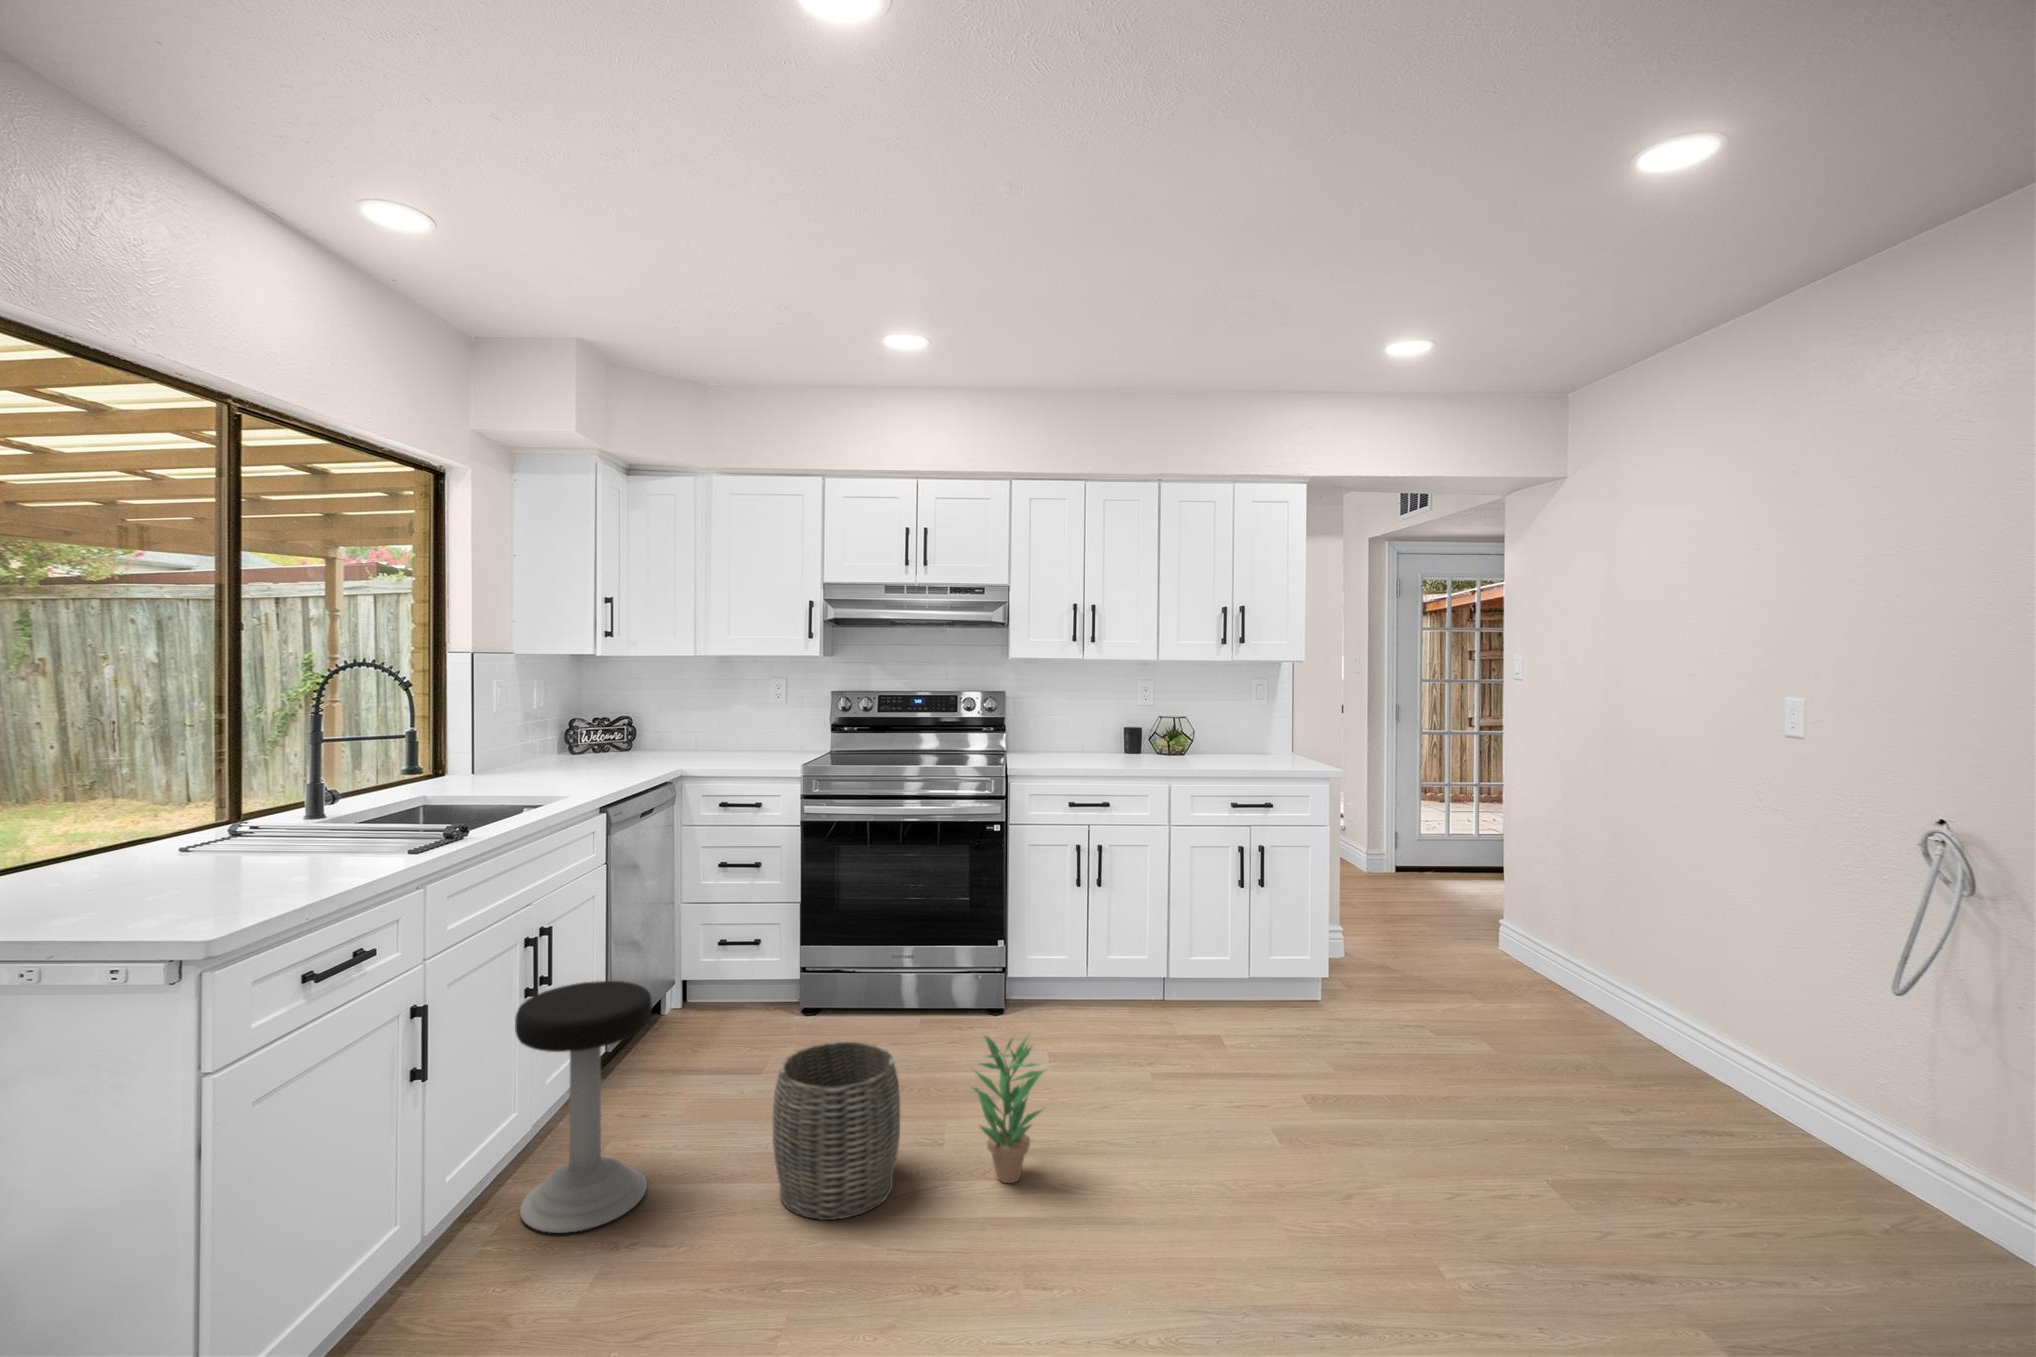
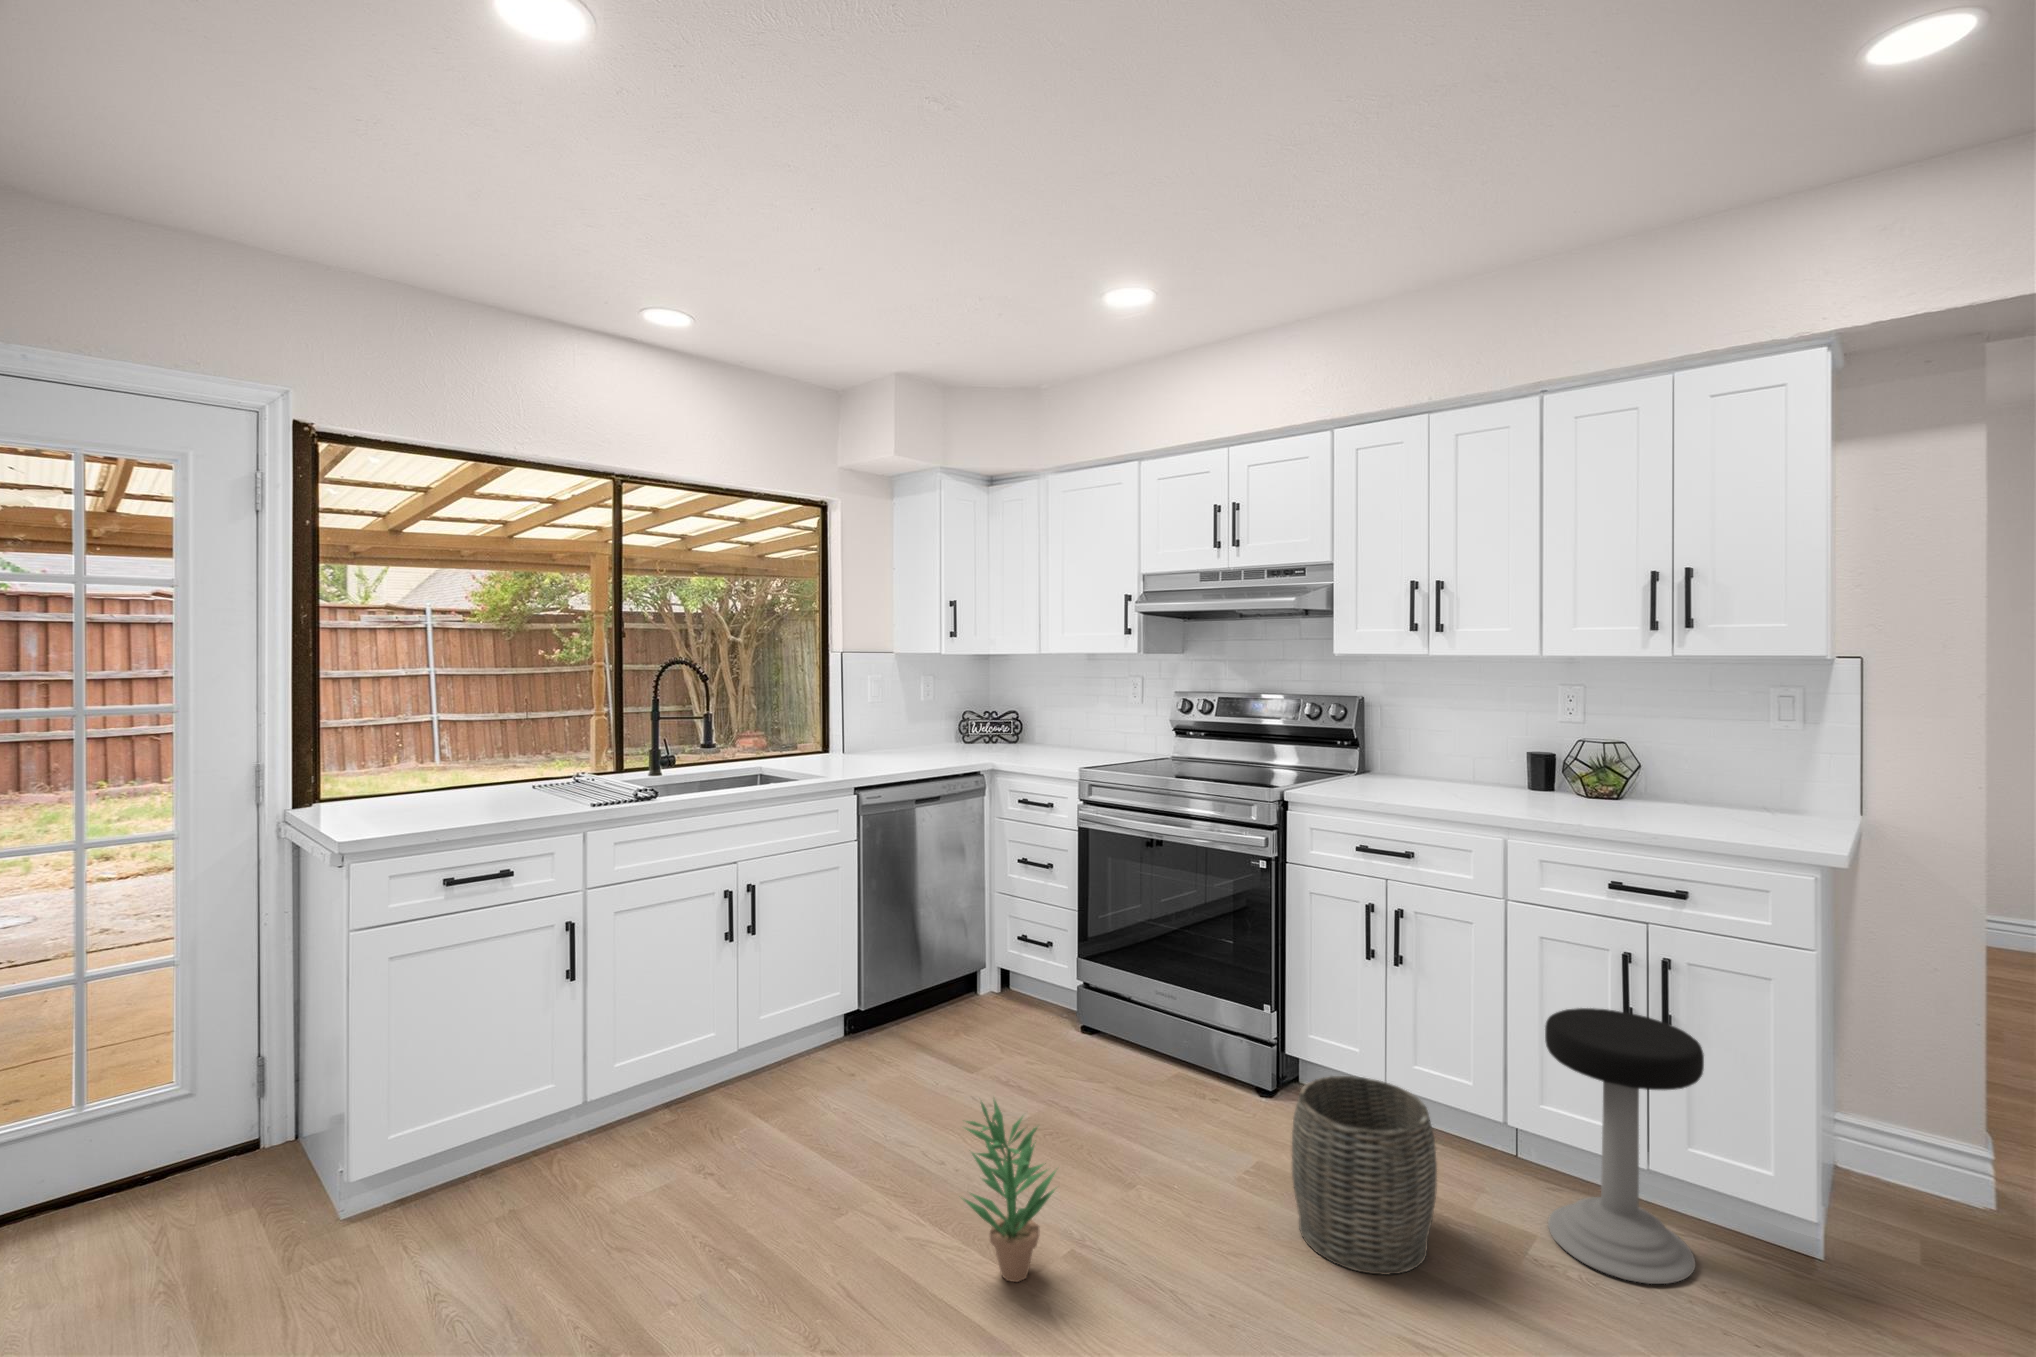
stool: present [515,981,652,1233] -> present [1545,1008,1704,1284]
woven basket: present [773,1042,900,1220] -> present [1292,1076,1437,1275]

